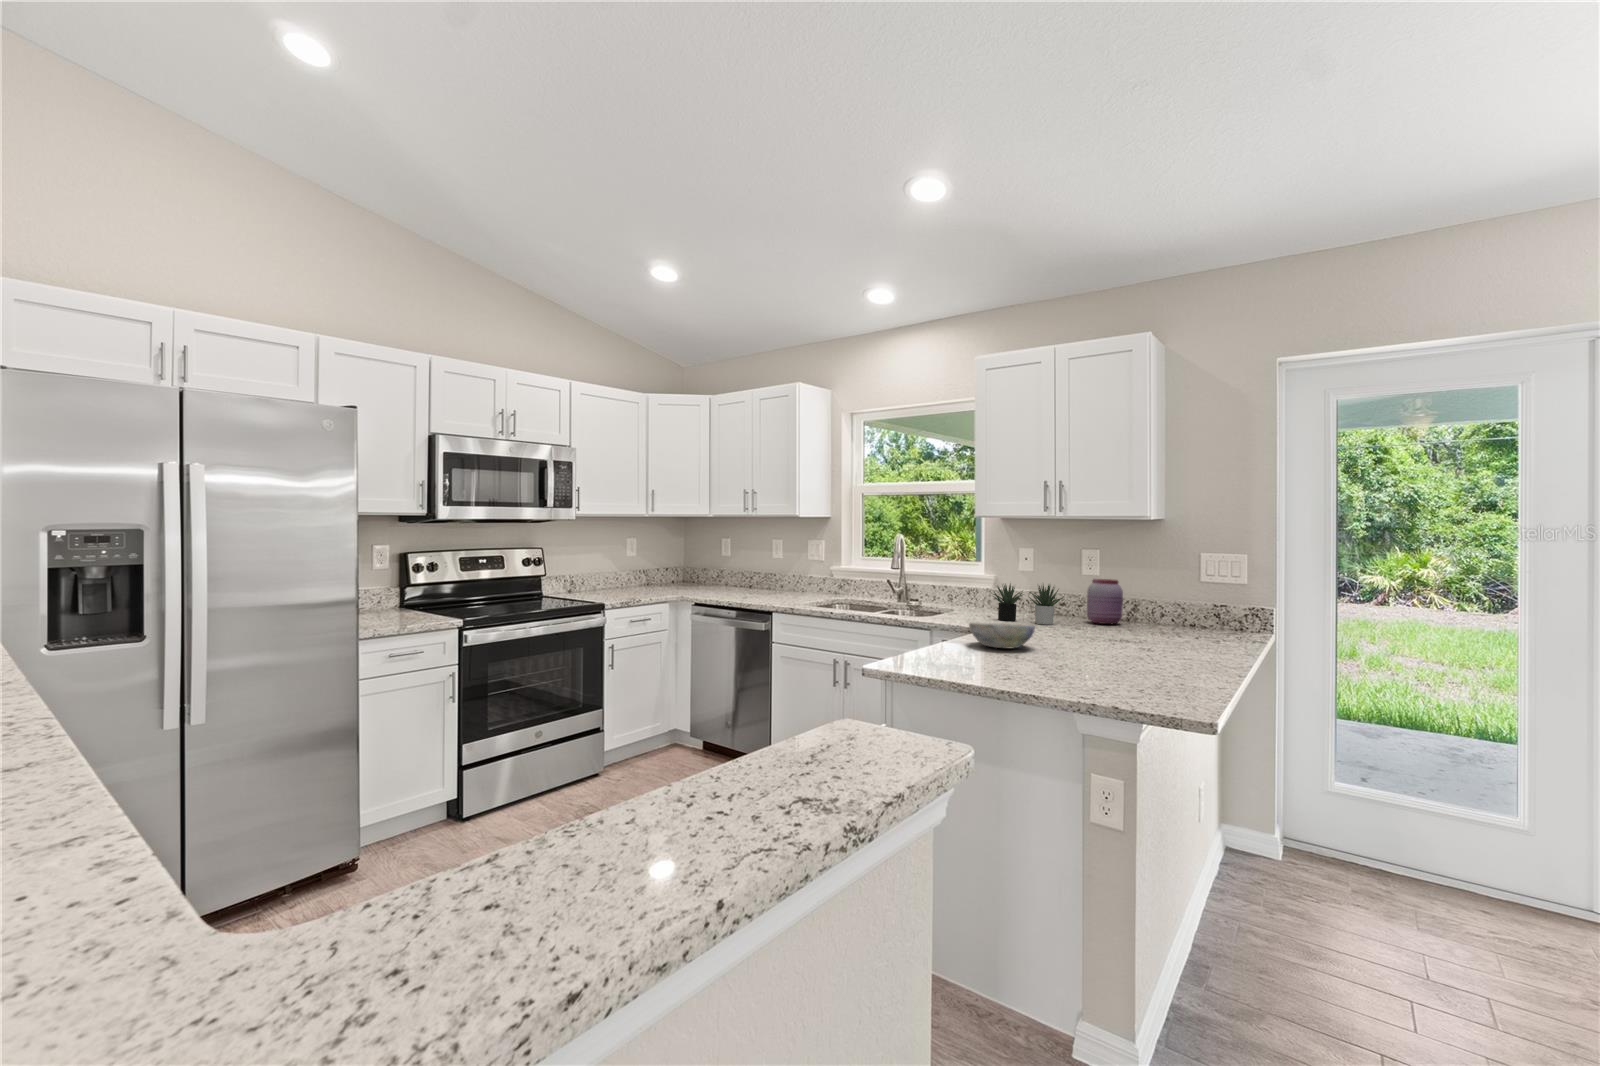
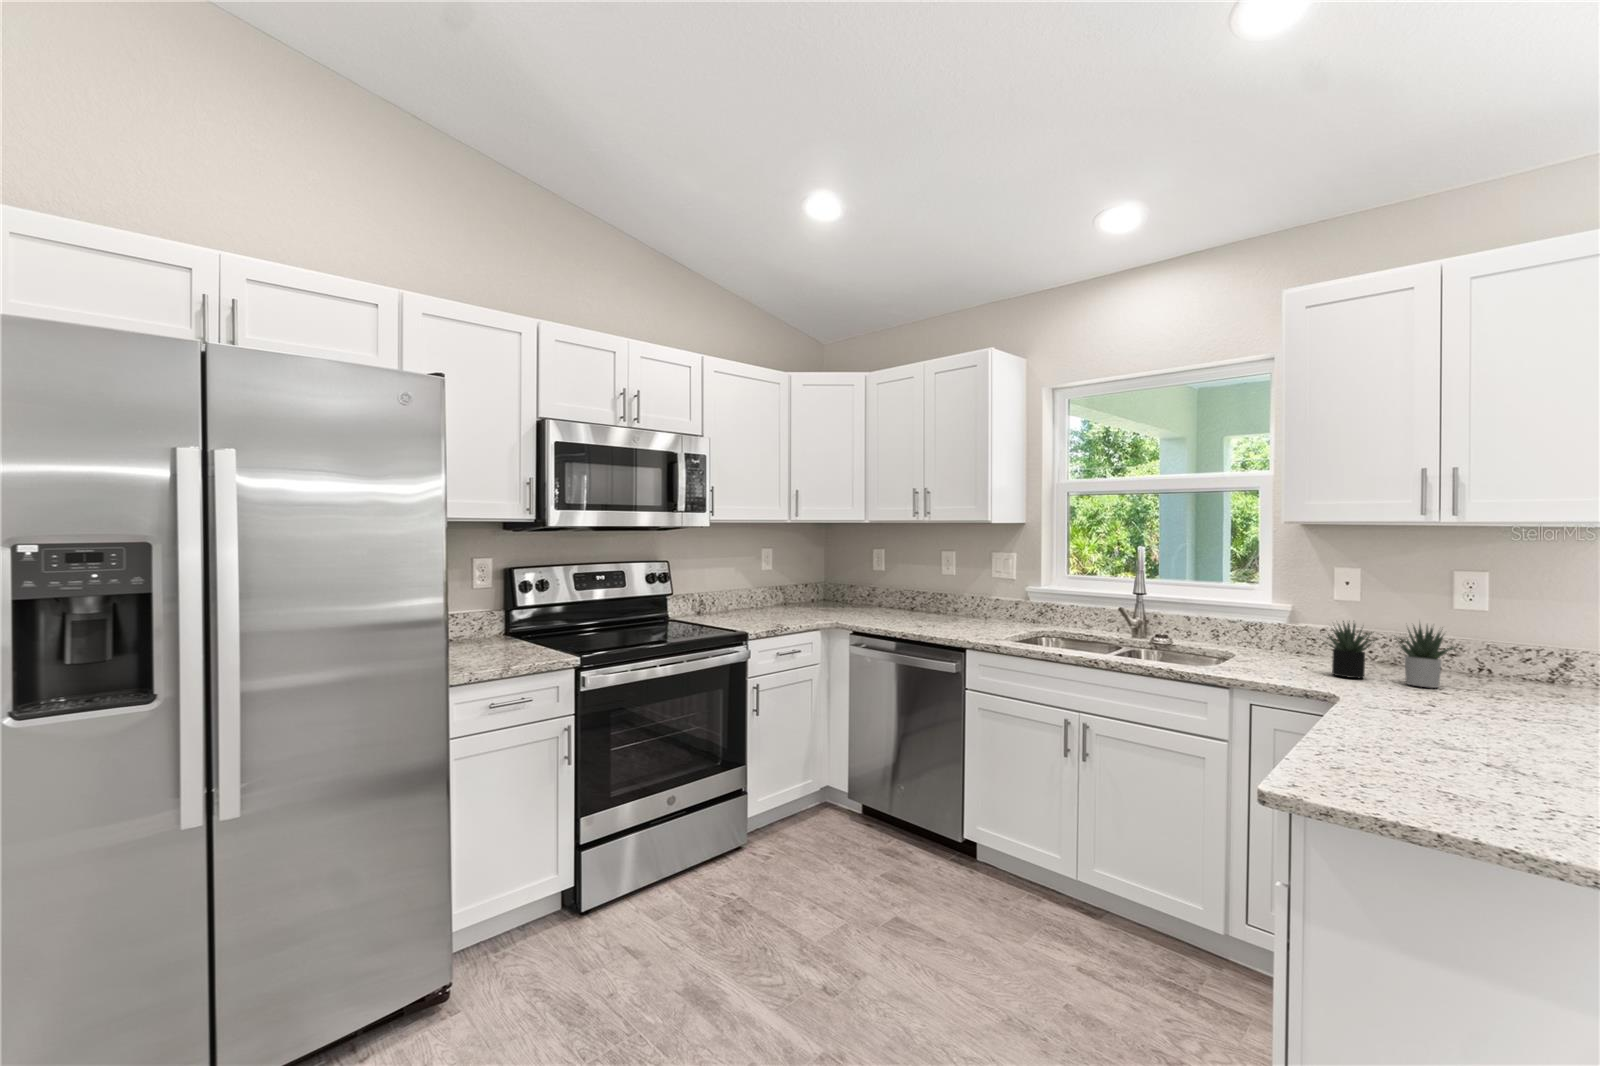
jar: present [1087,579,1123,624] -> none [1485,616,1558,689]
bowl: present [969,622,1035,648] -> none [1379,697,1527,750]

